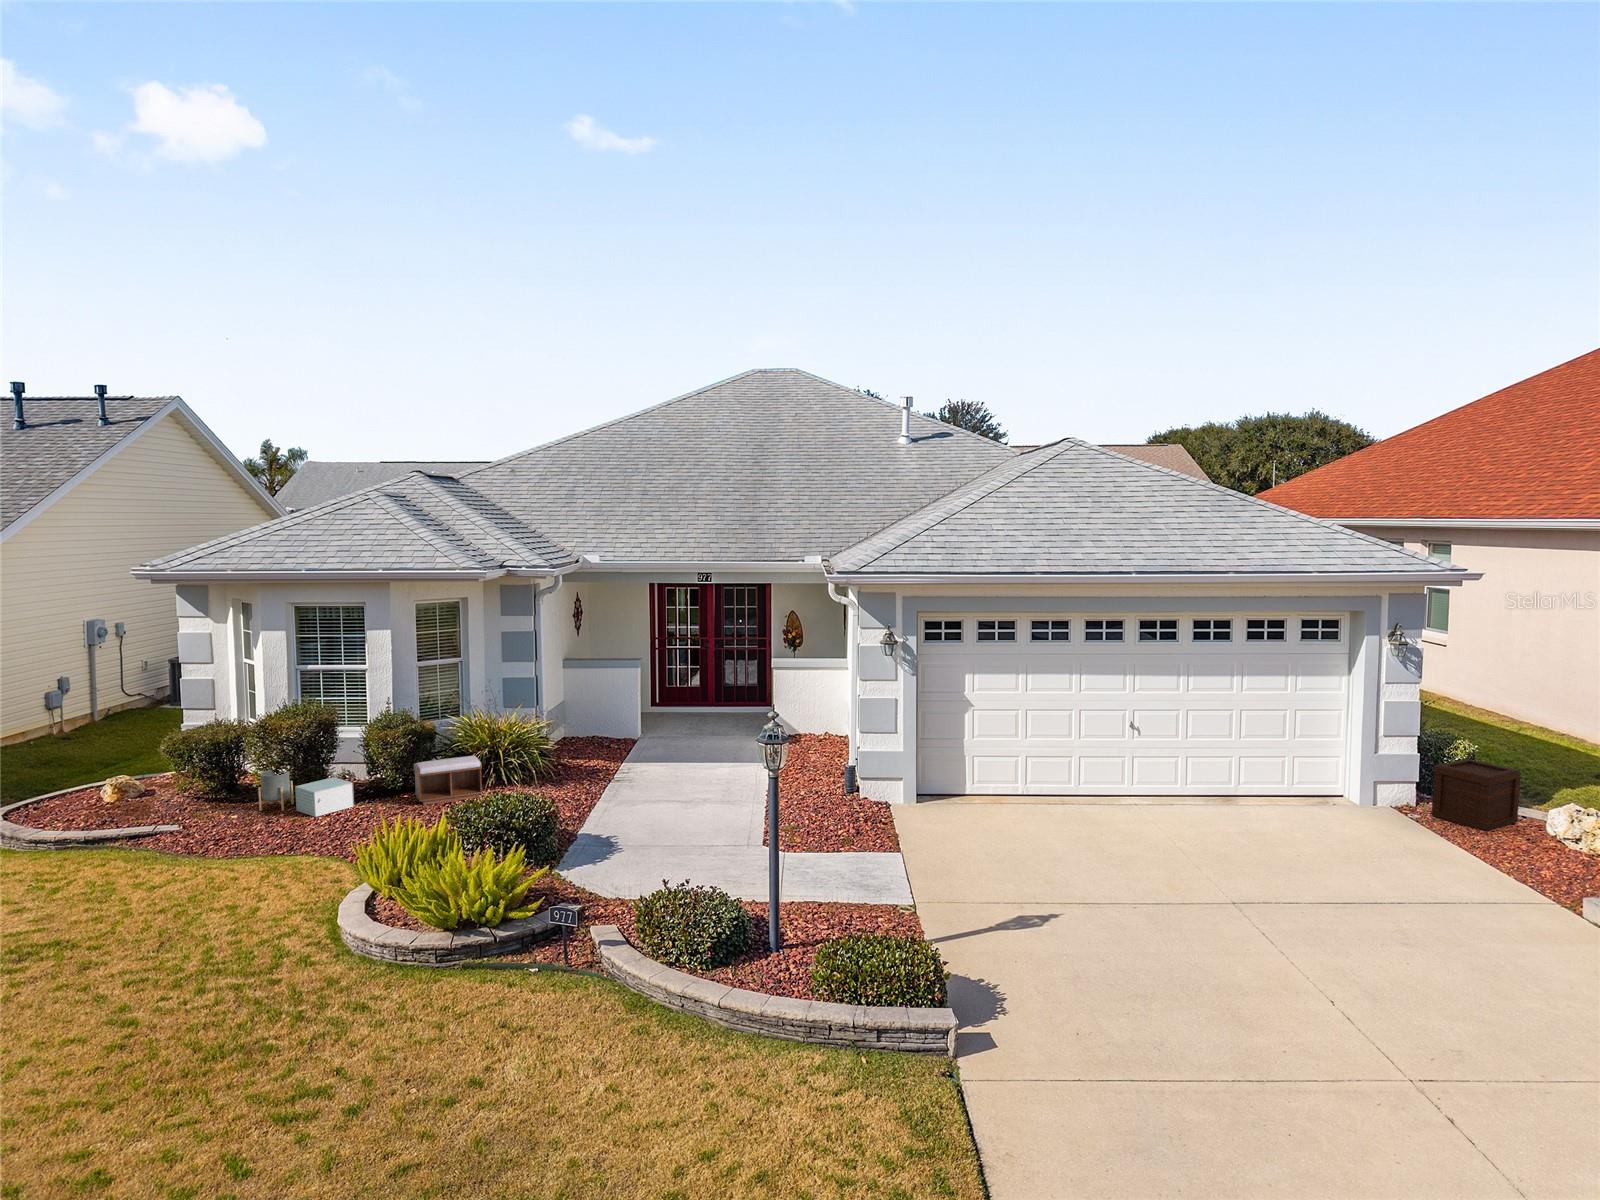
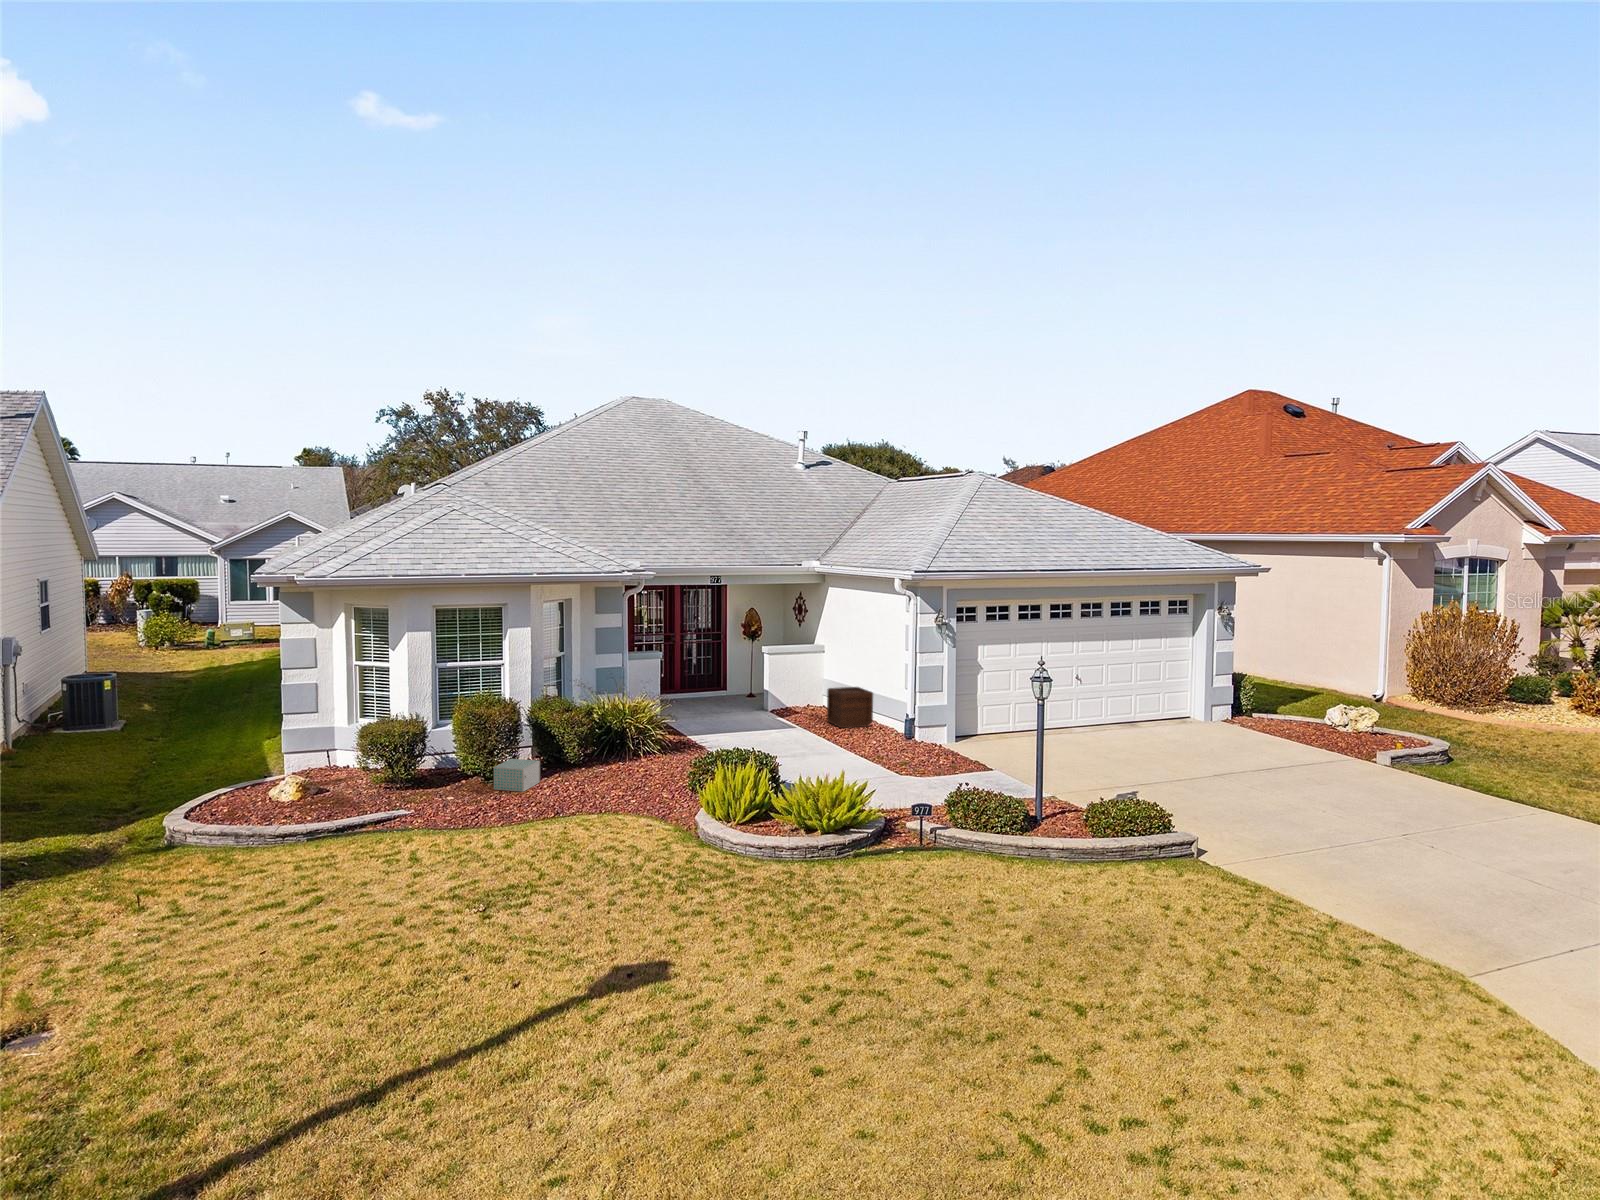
bench: present [414,756,483,805] -> none [580,733,637,776]
wooden crate: present [1432,759,1521,831] -> present [827,687,873,728]
planter: present [258,770,294,811] -> none [455,754,481,793]

